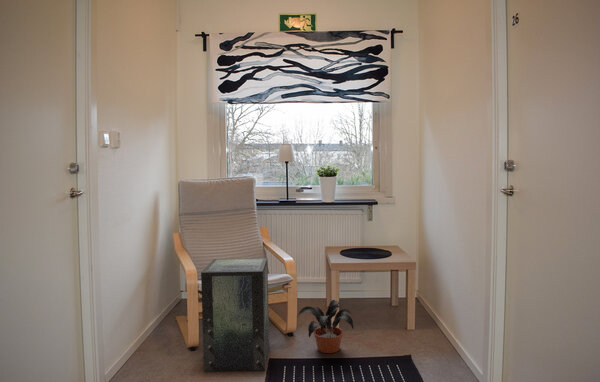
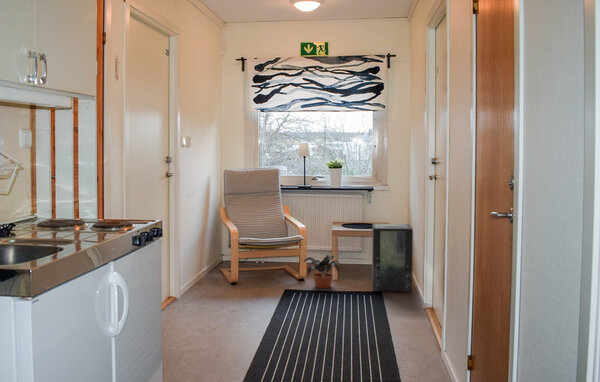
storage box: present [201,258,269,371] -> present [372,224,413,292]

